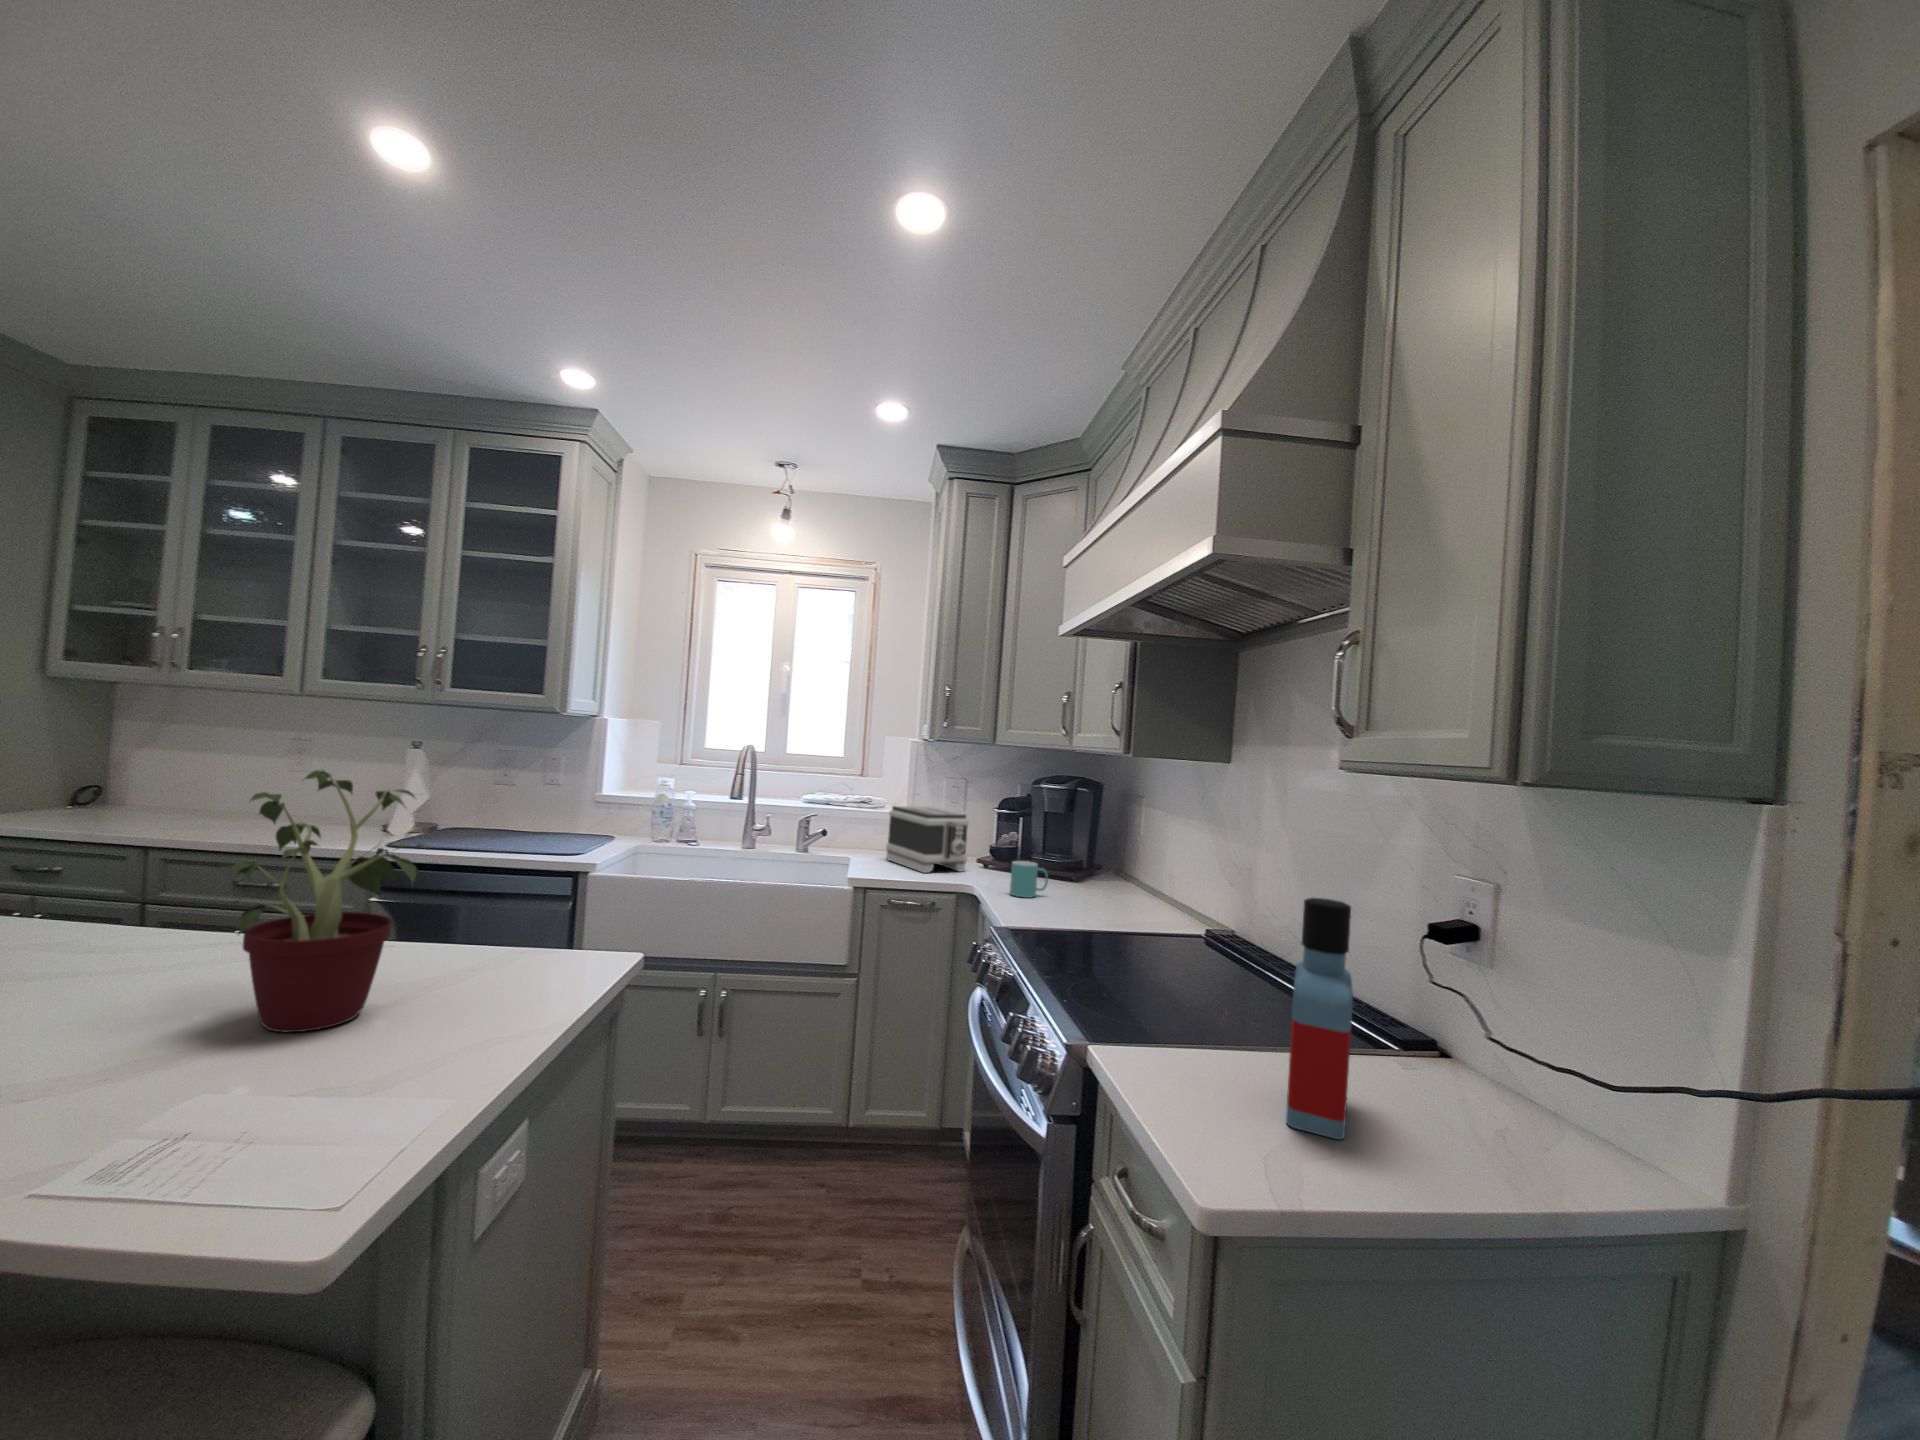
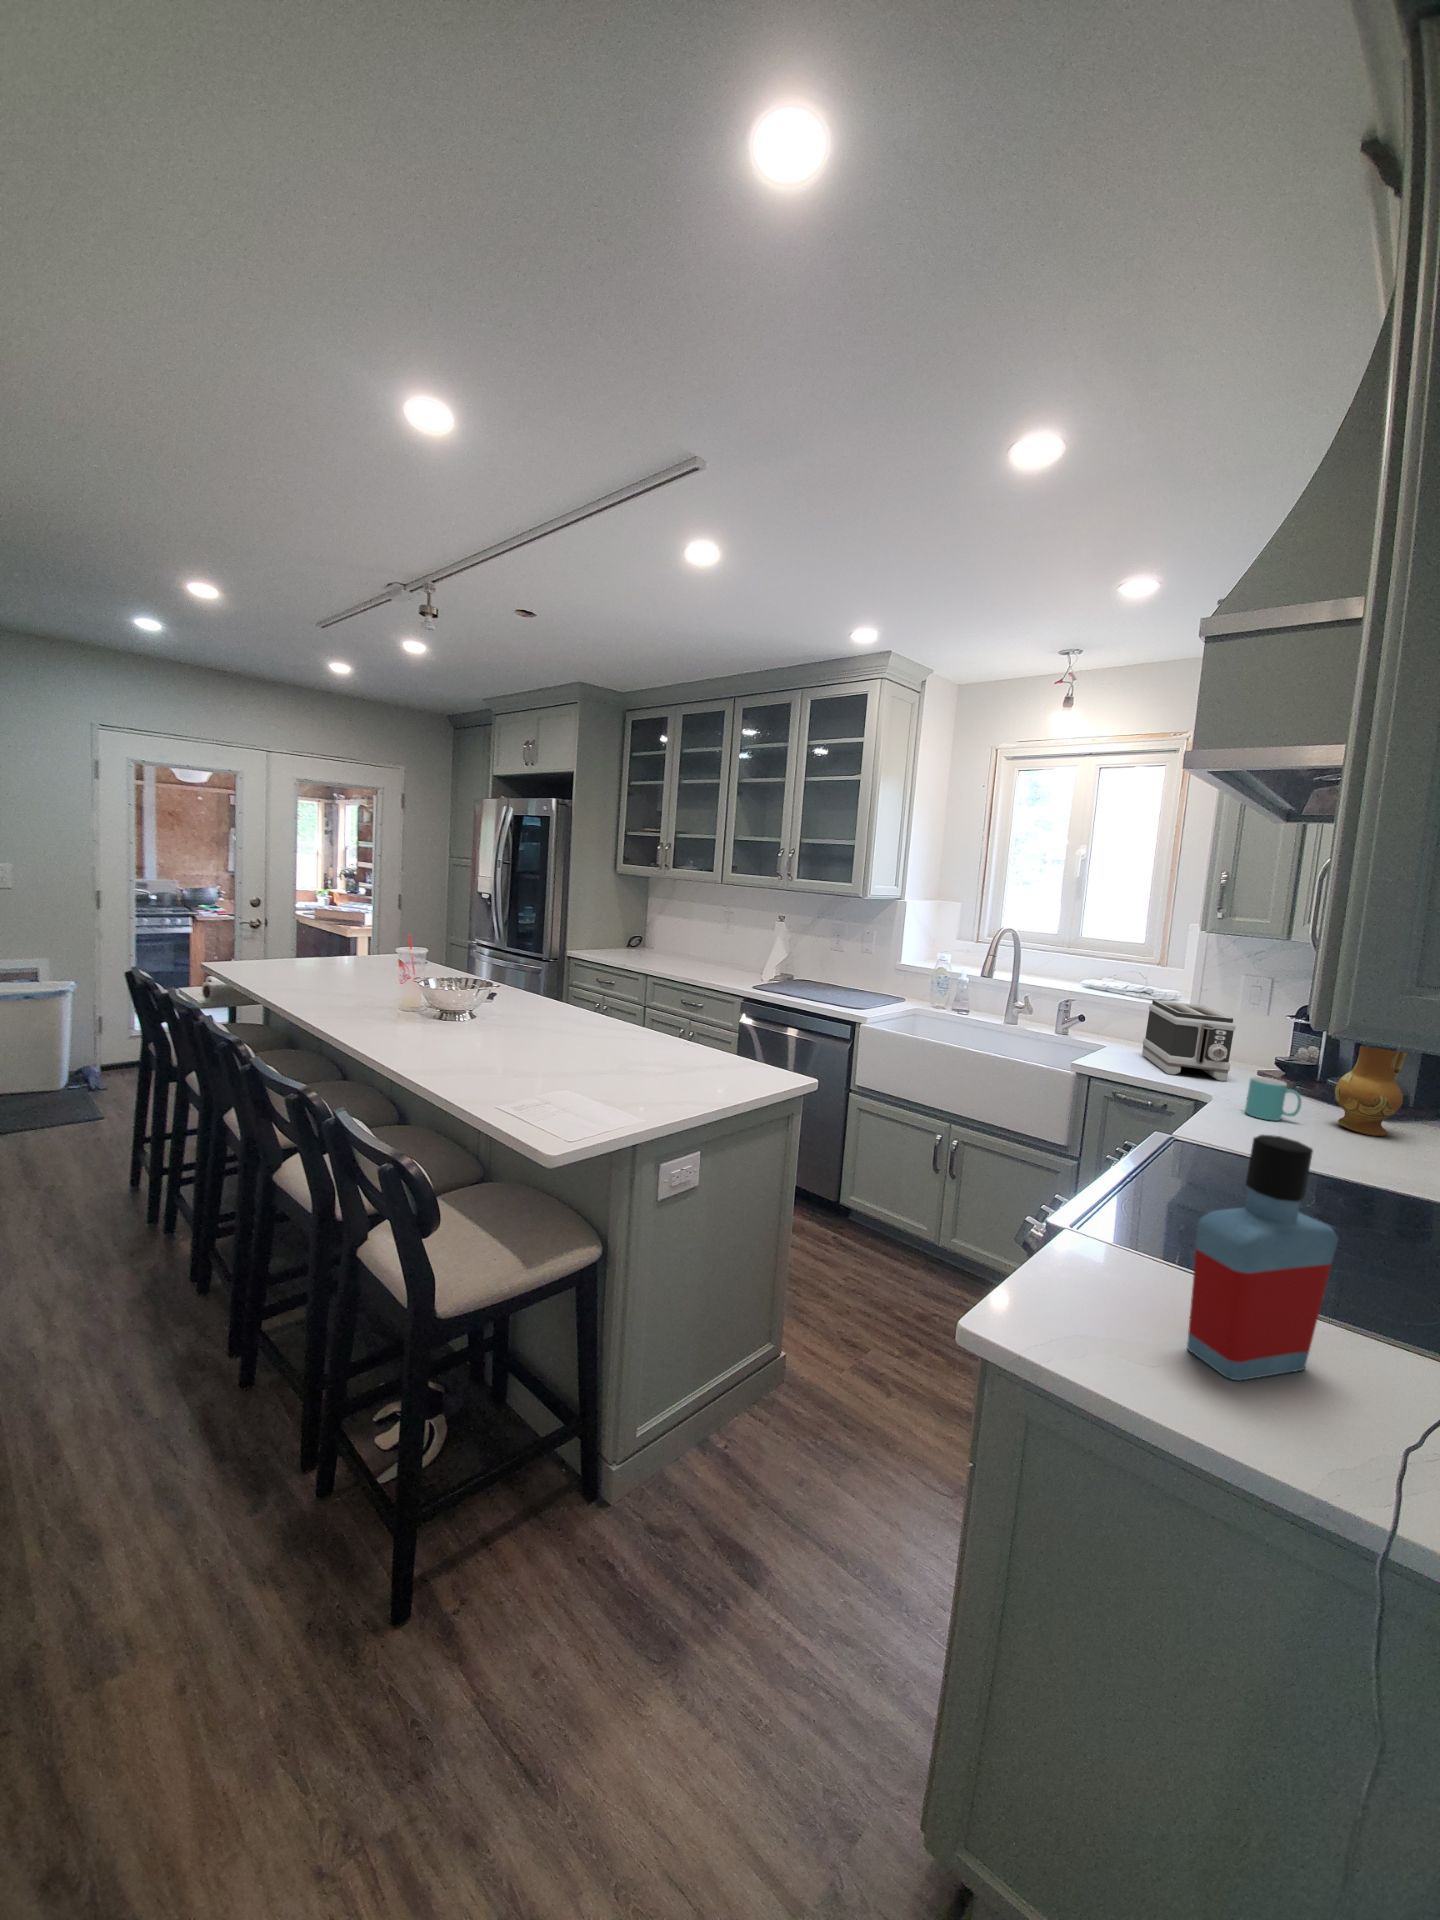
potted plant: present [231,770,425,1032] -> none [592,937,687,1076]
ceramic jug: none [1060,807,1103,895] -> present [1335,1046,1407,1136]

